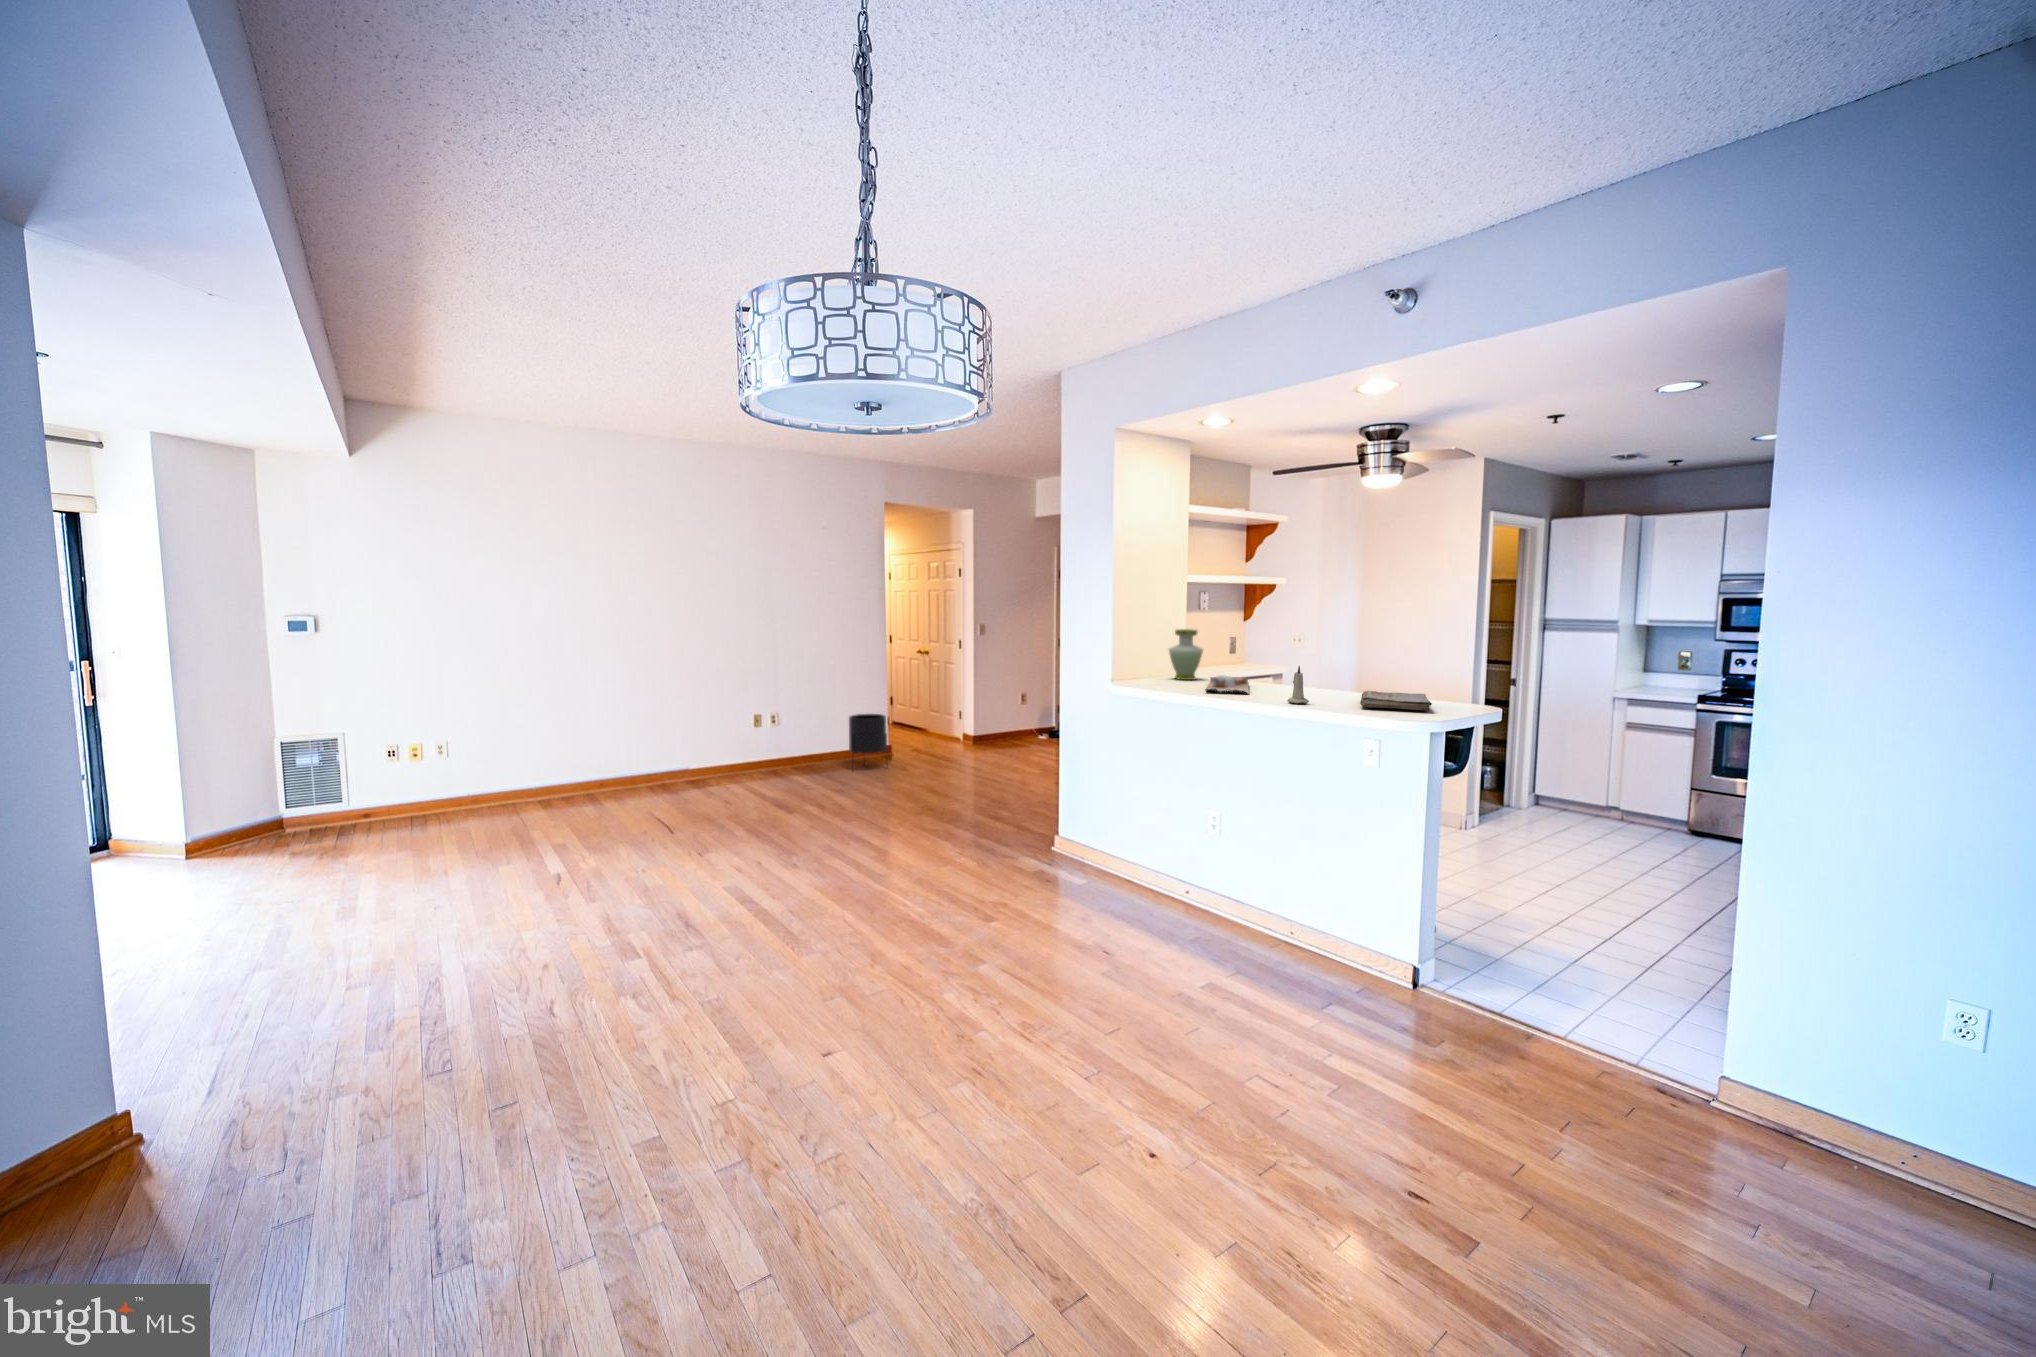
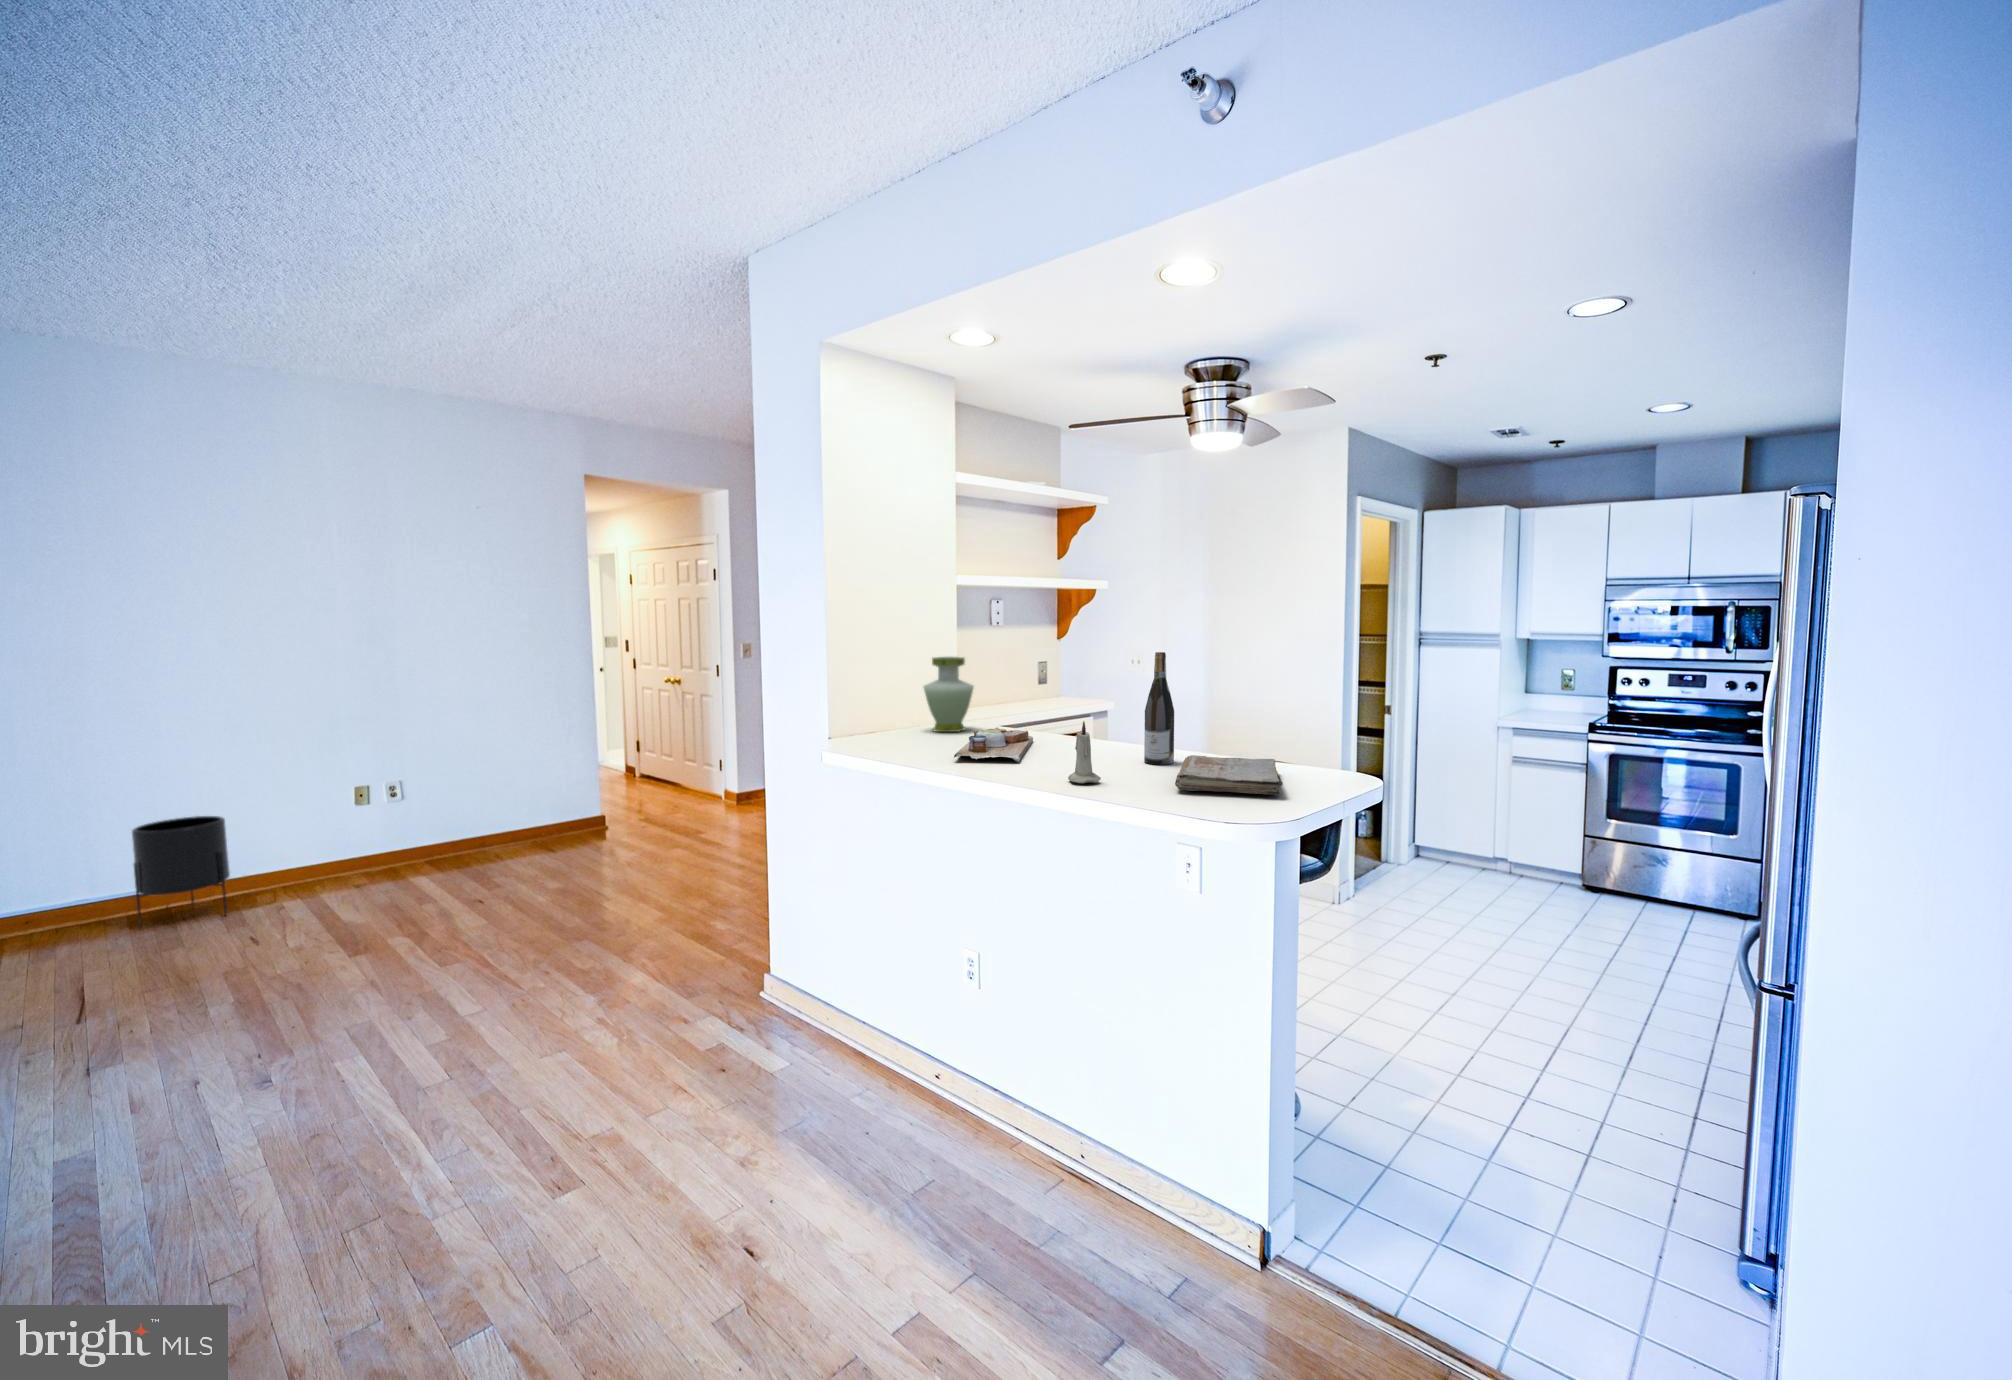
wine bottle: none [1333,625,1355,698] -> present [1144,652,1174,765]
planter: present [849,714,887,755] -> present [132,816,230,929]

